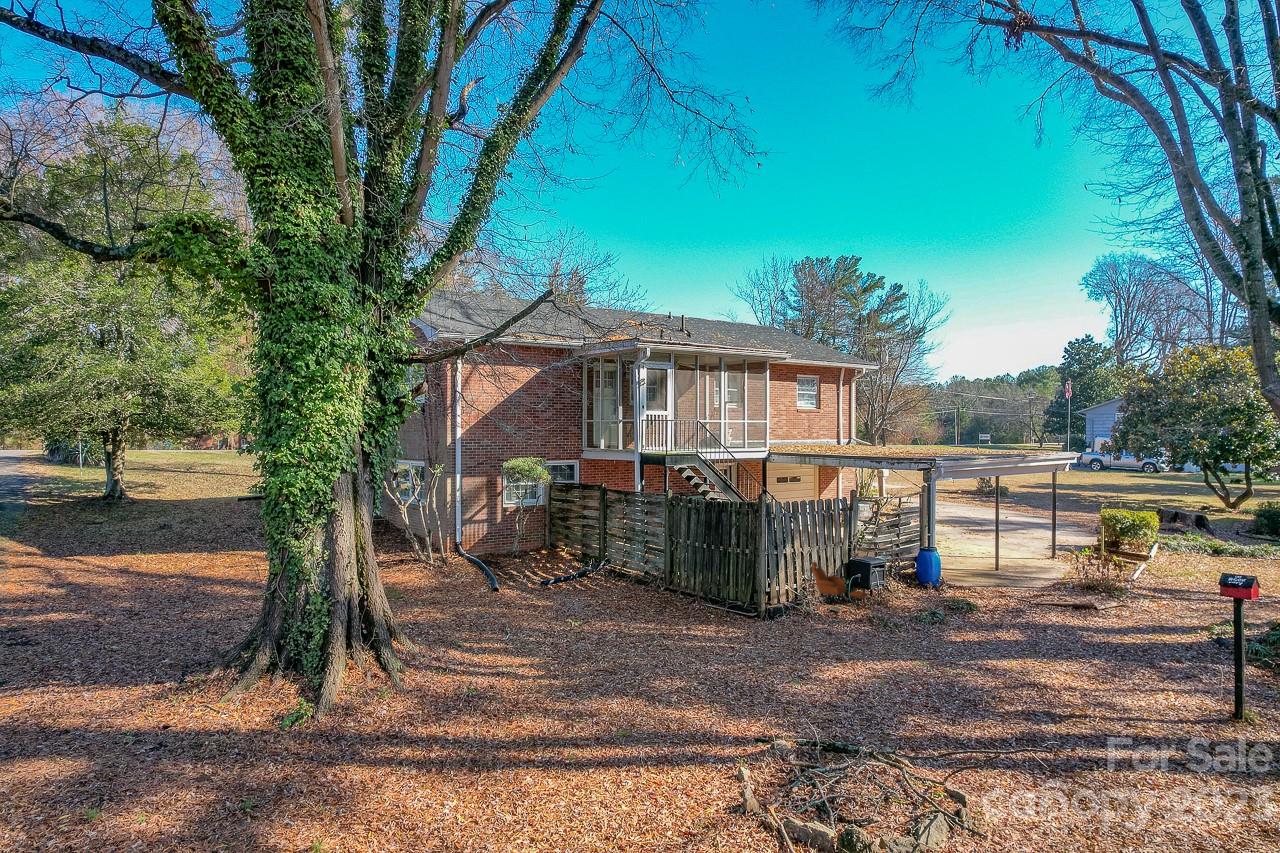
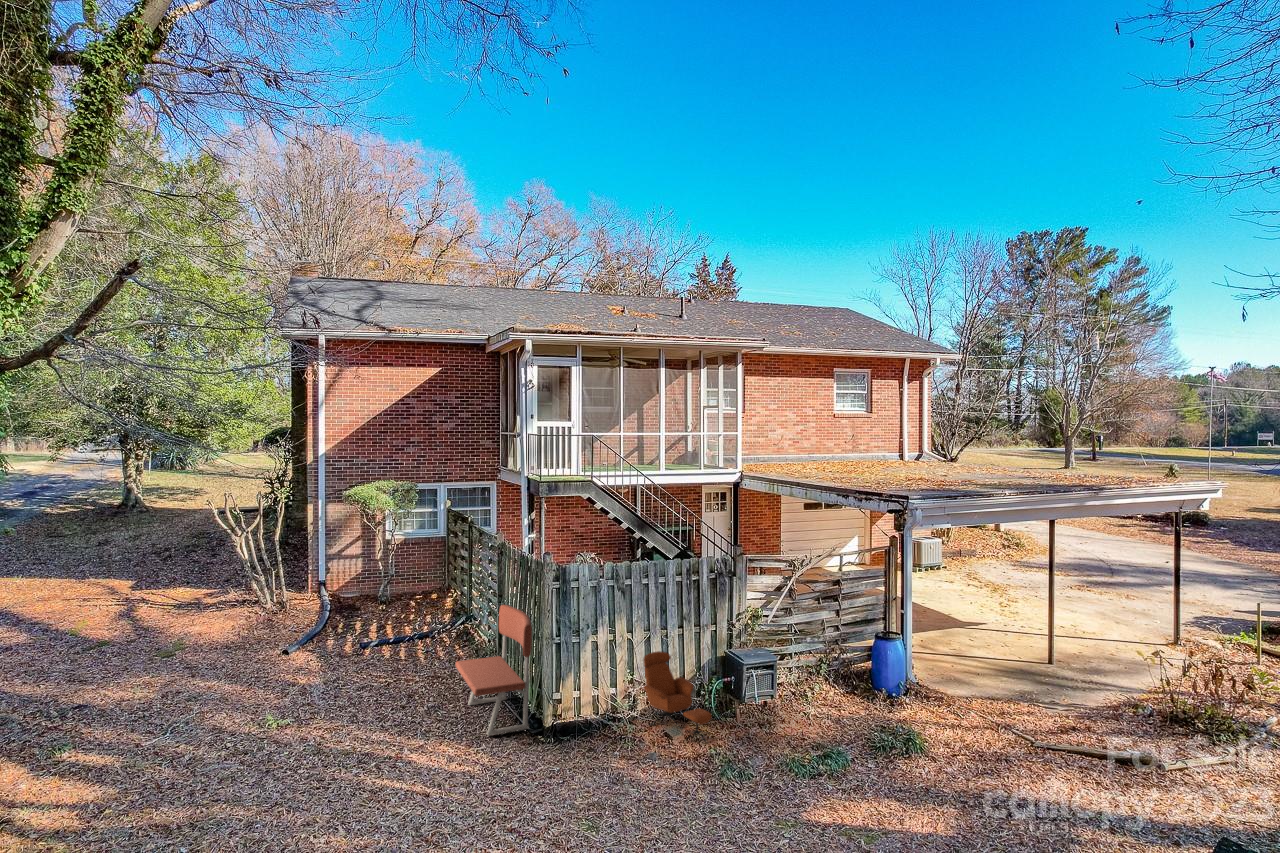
bench: none [692,535,762,615] -> present [456,605,532,735]

